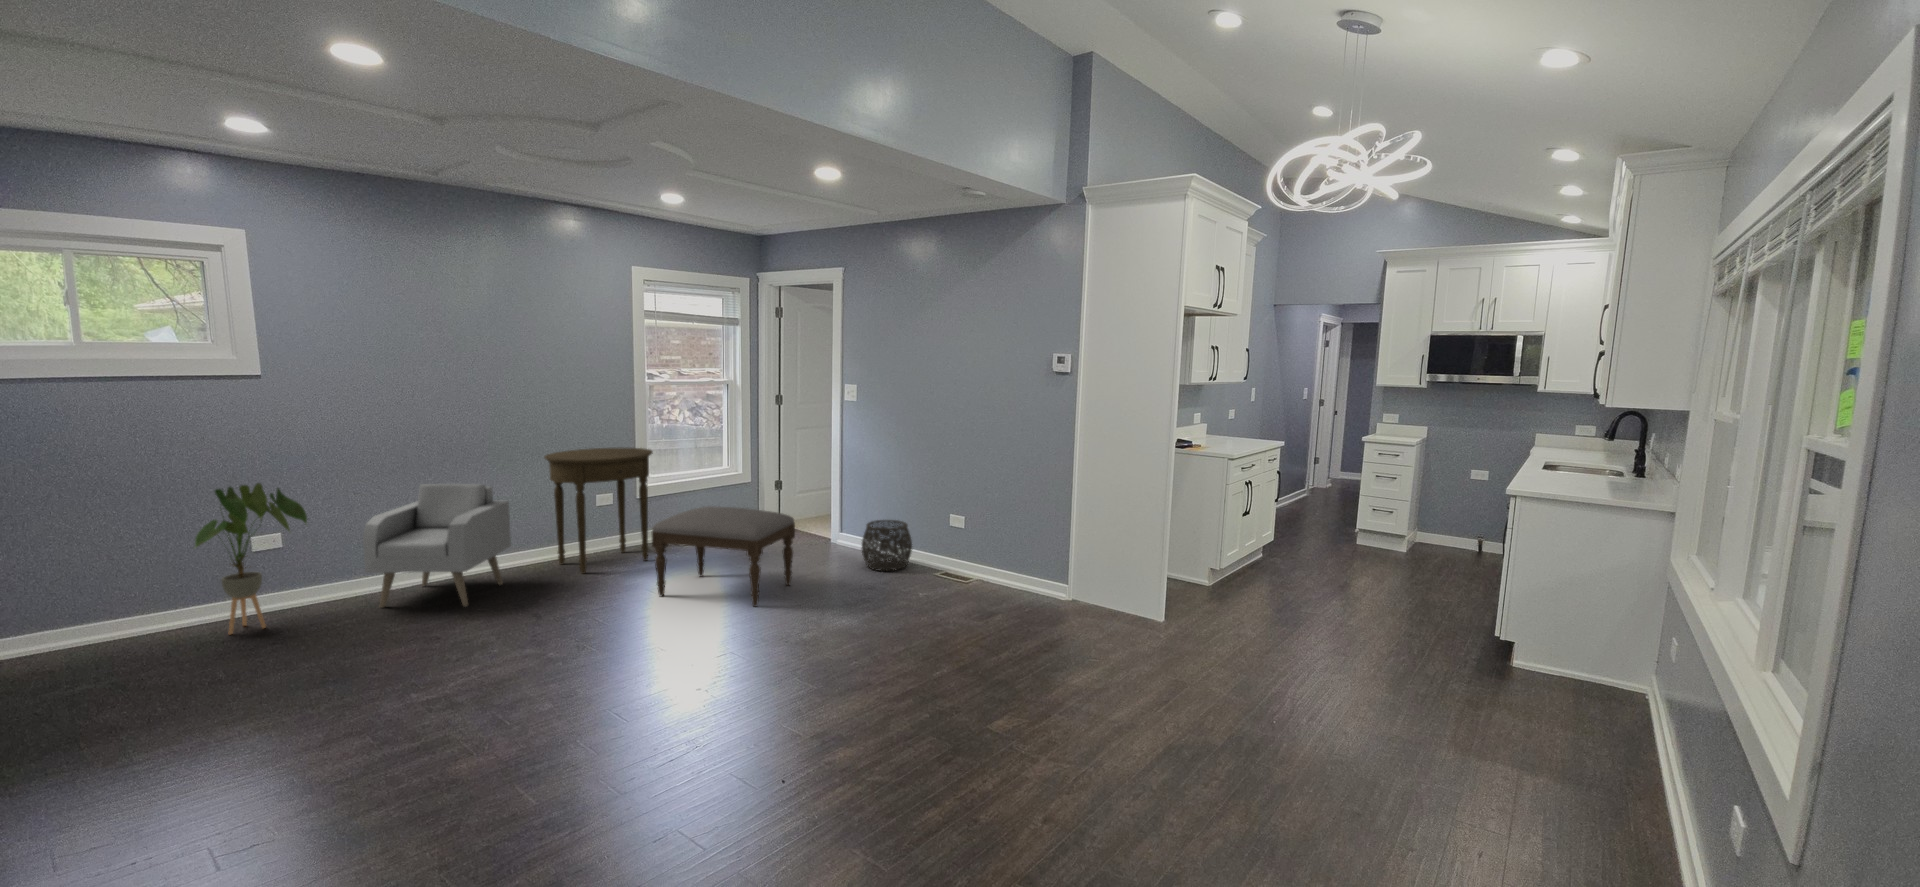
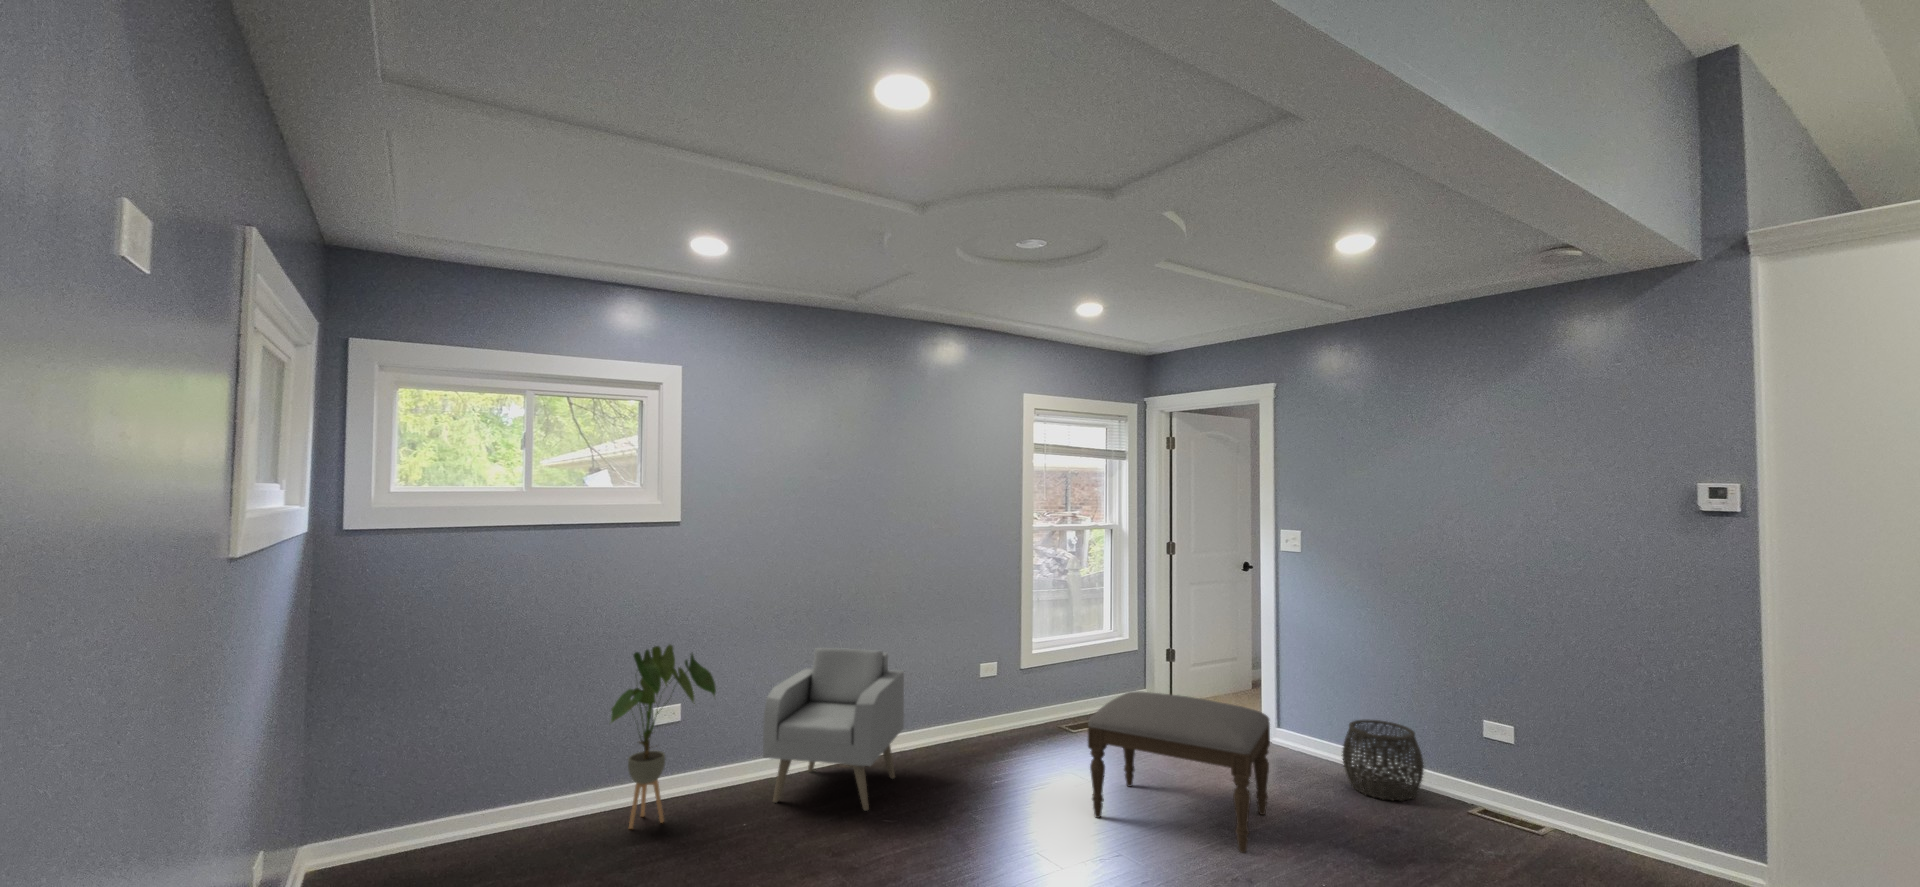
side table: present [544,448,653,574] -> none [937,605,1053,768]

